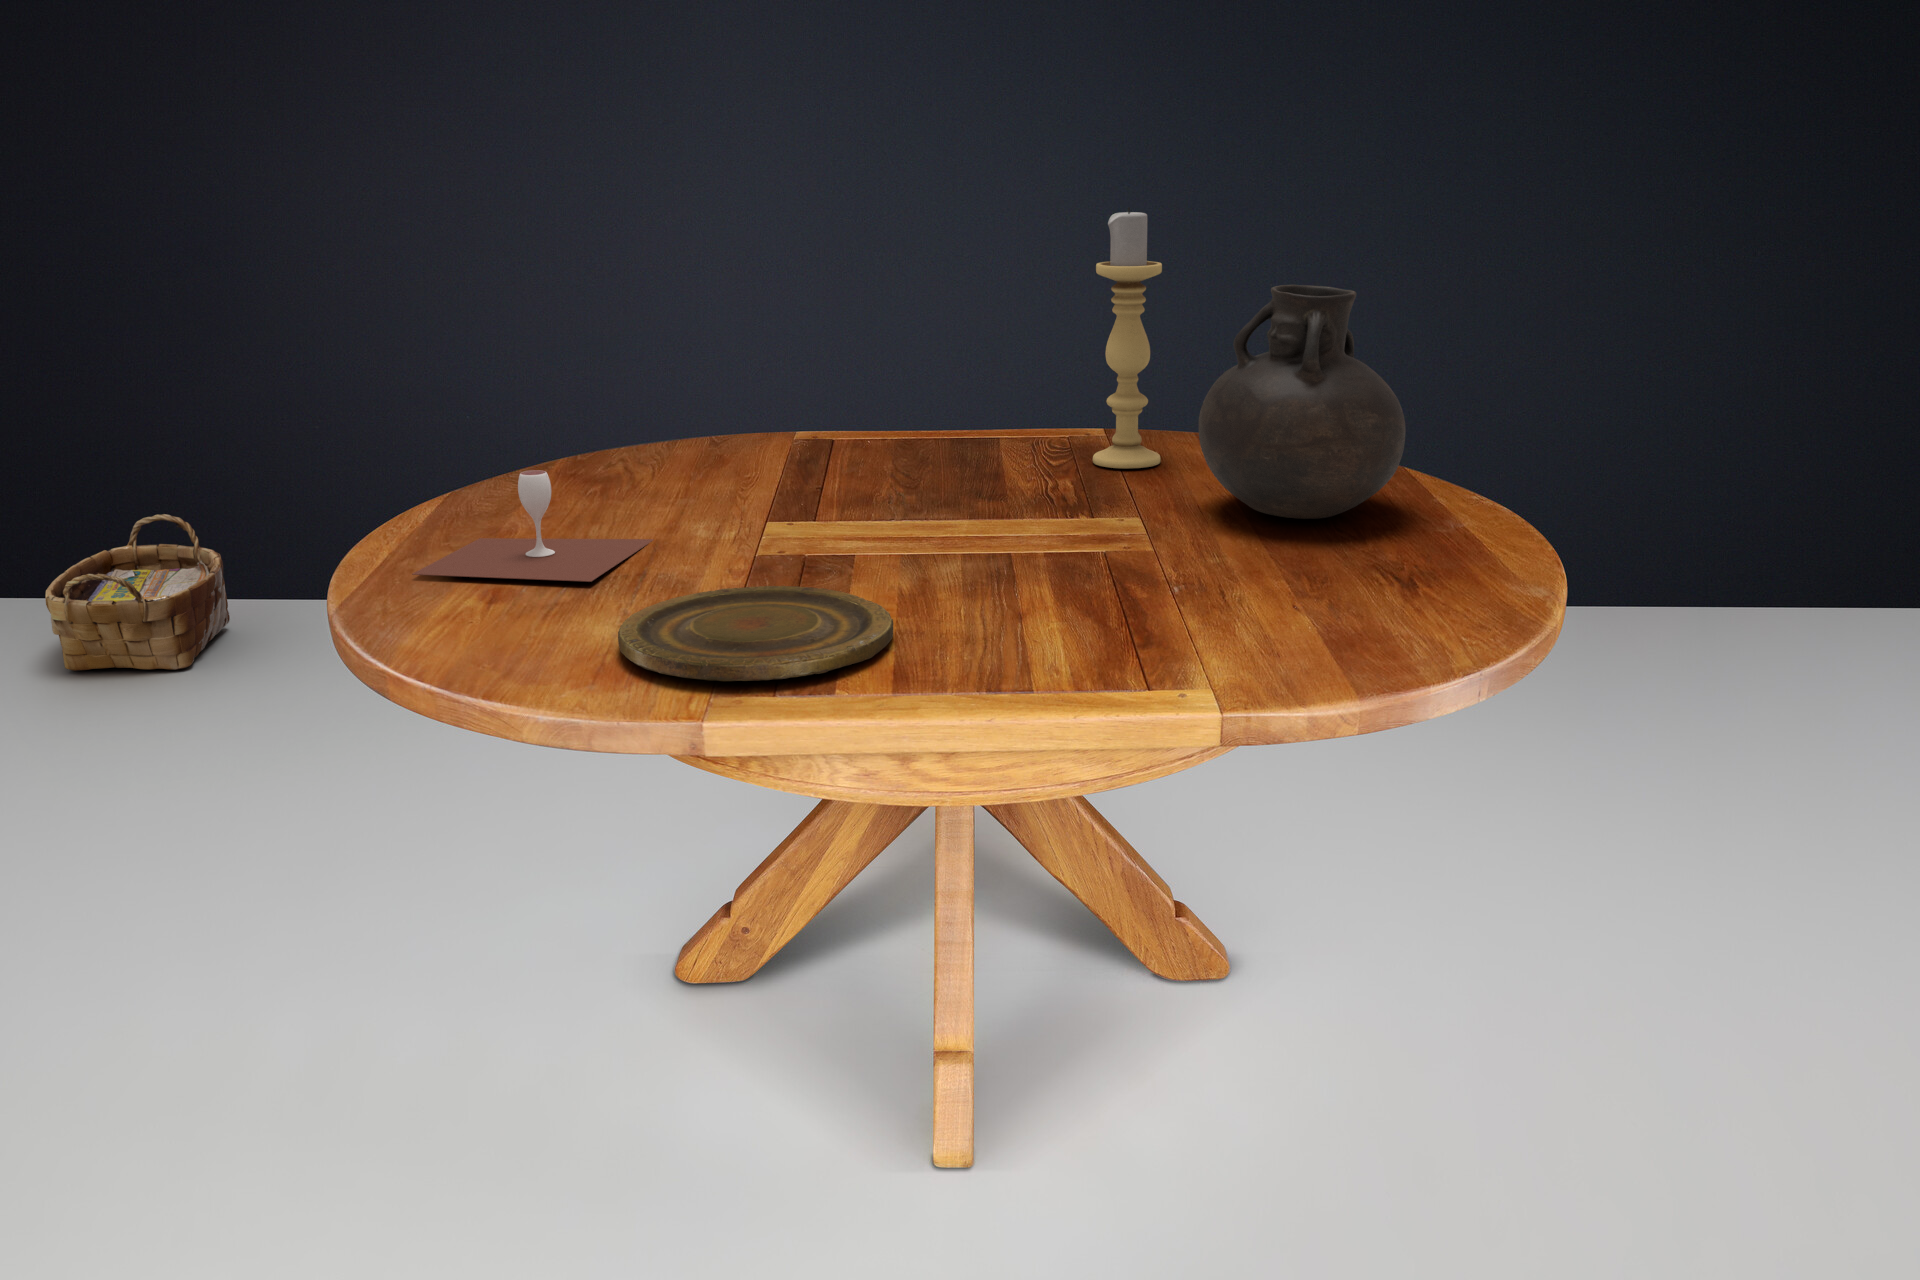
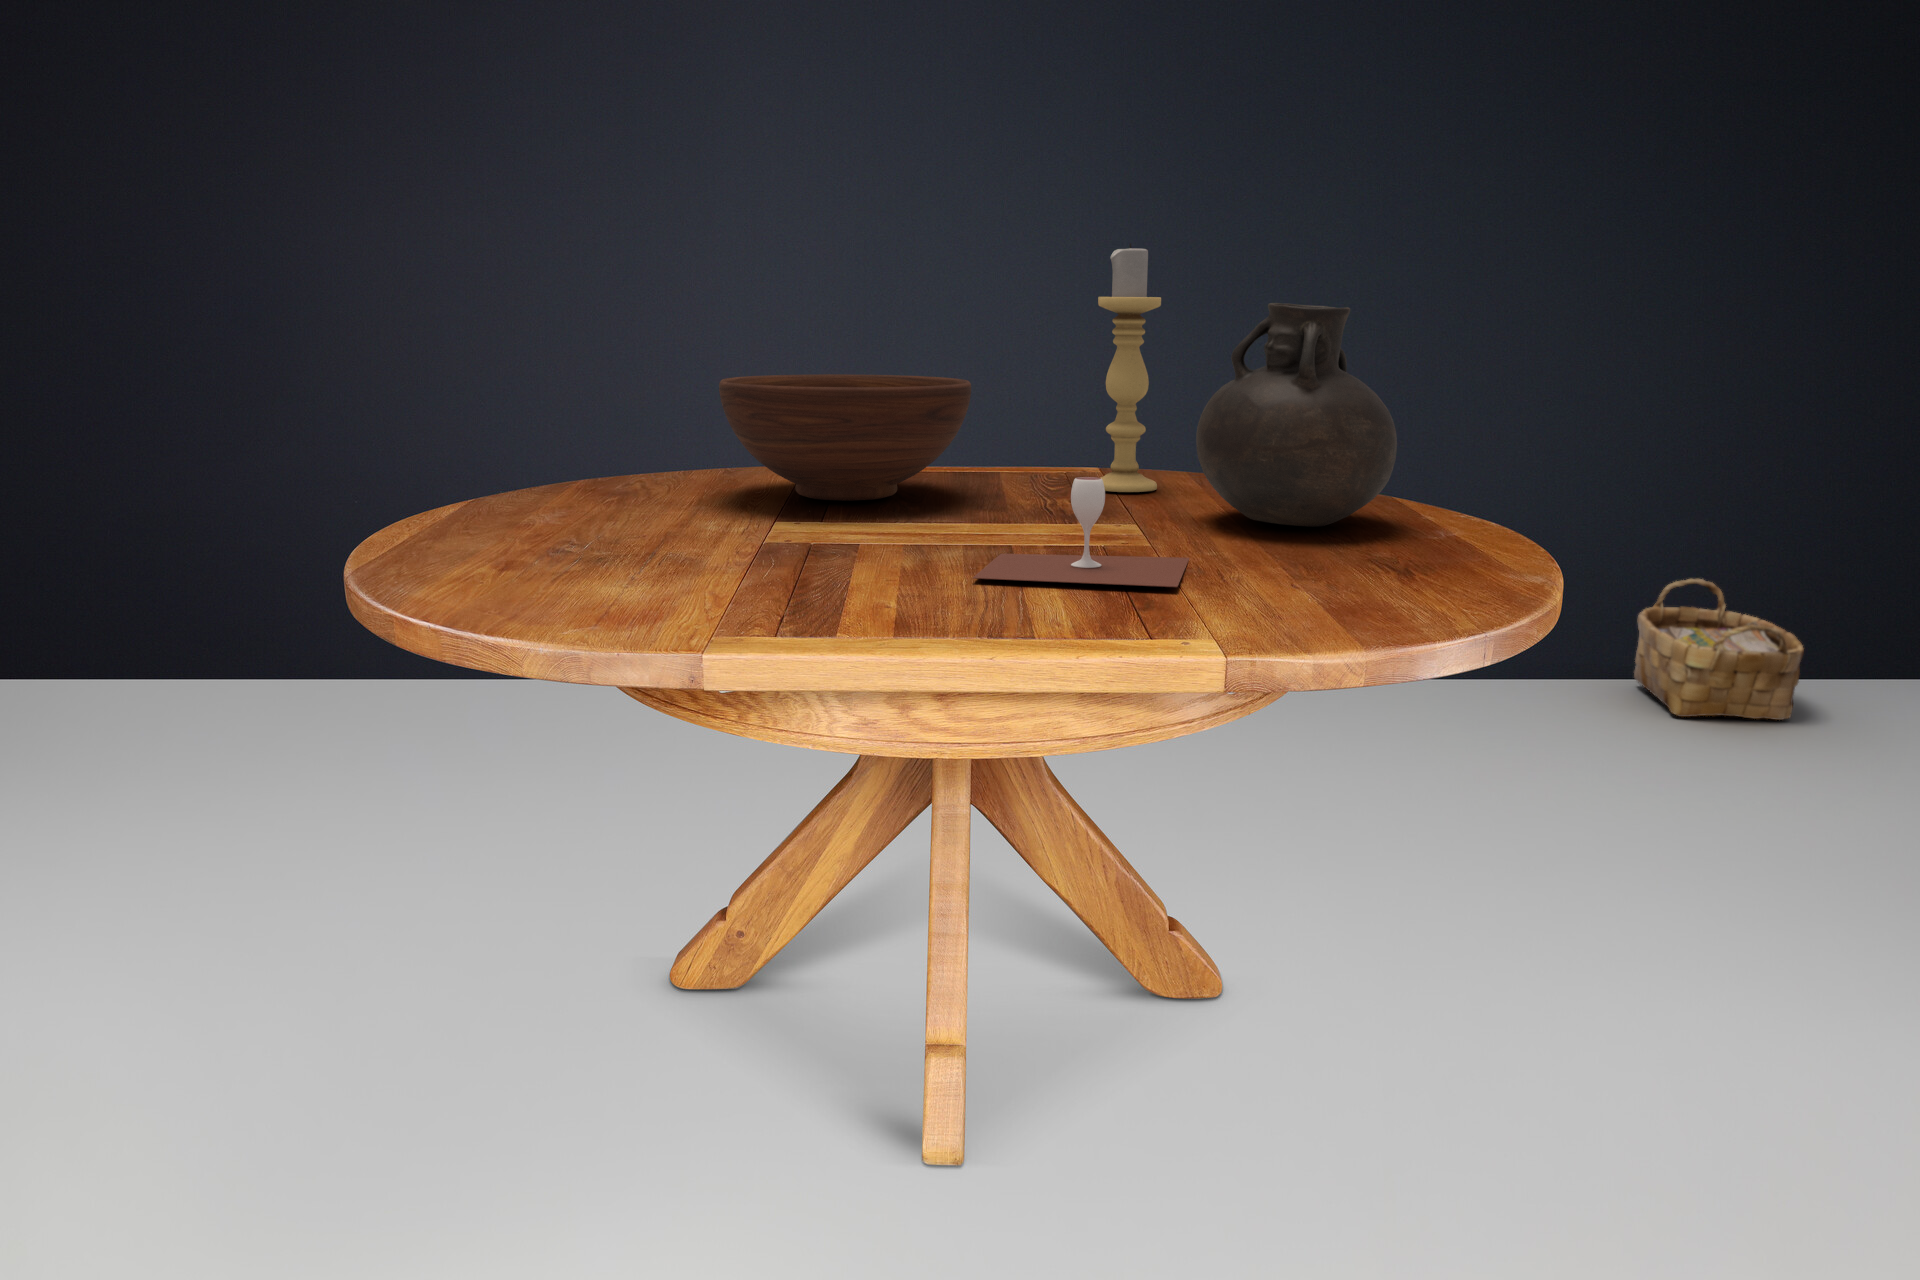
fruit bowl: none [703,346,965,490] -> present [719,374,971,501]
wine glass: present [412,470,654,582] -> present [973,477,1189,587]
woven basket: present [45,514,230,671] -> present [1634,579,1804,720]
plate: present [618,586,893,681] -> none [624,558,897,622]

